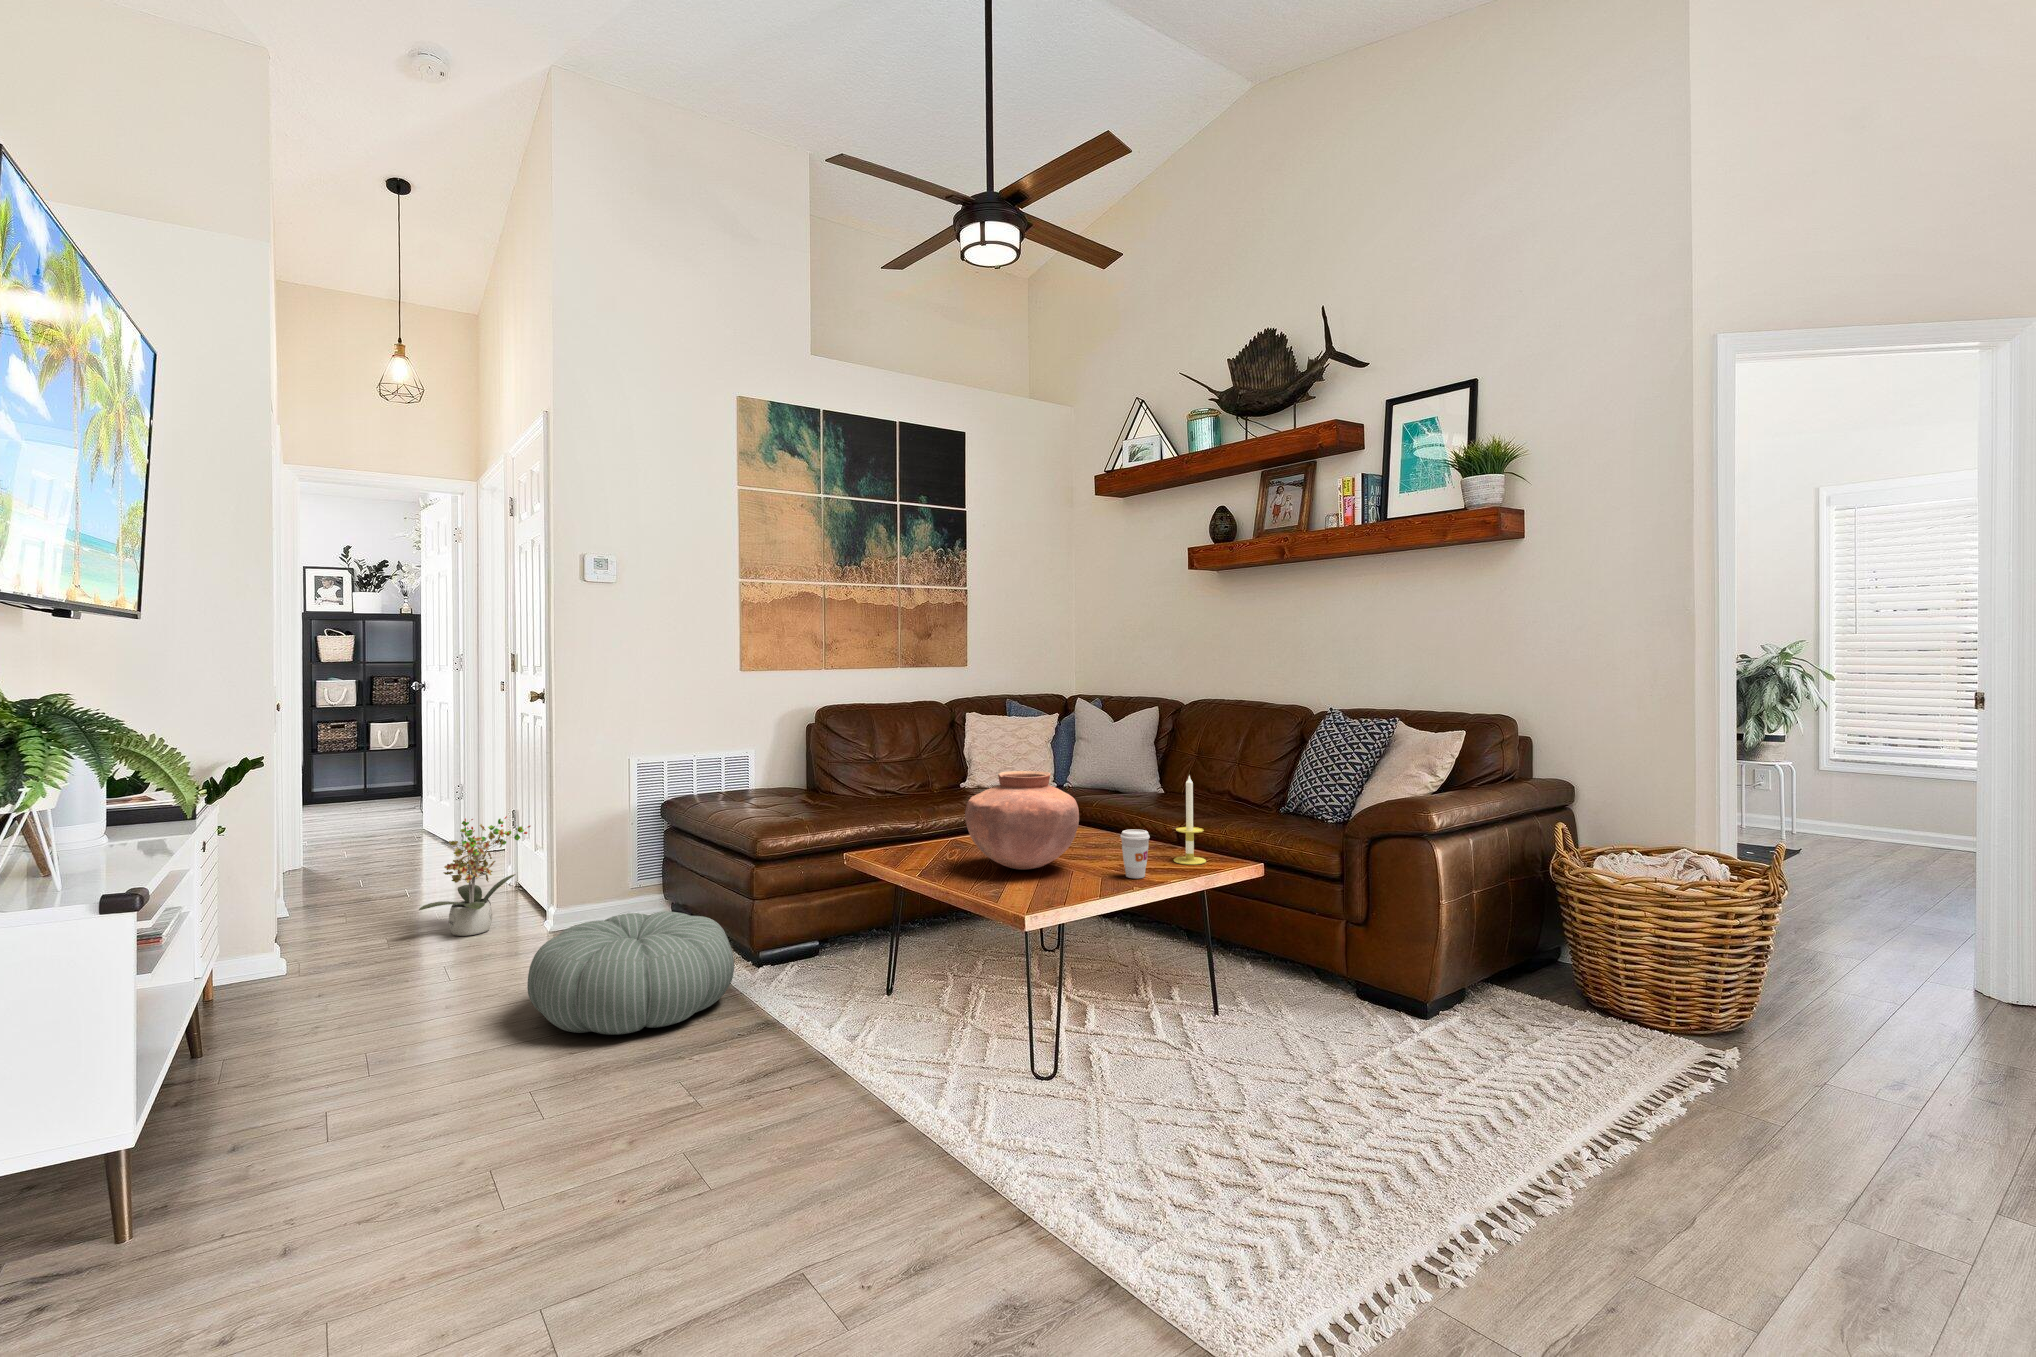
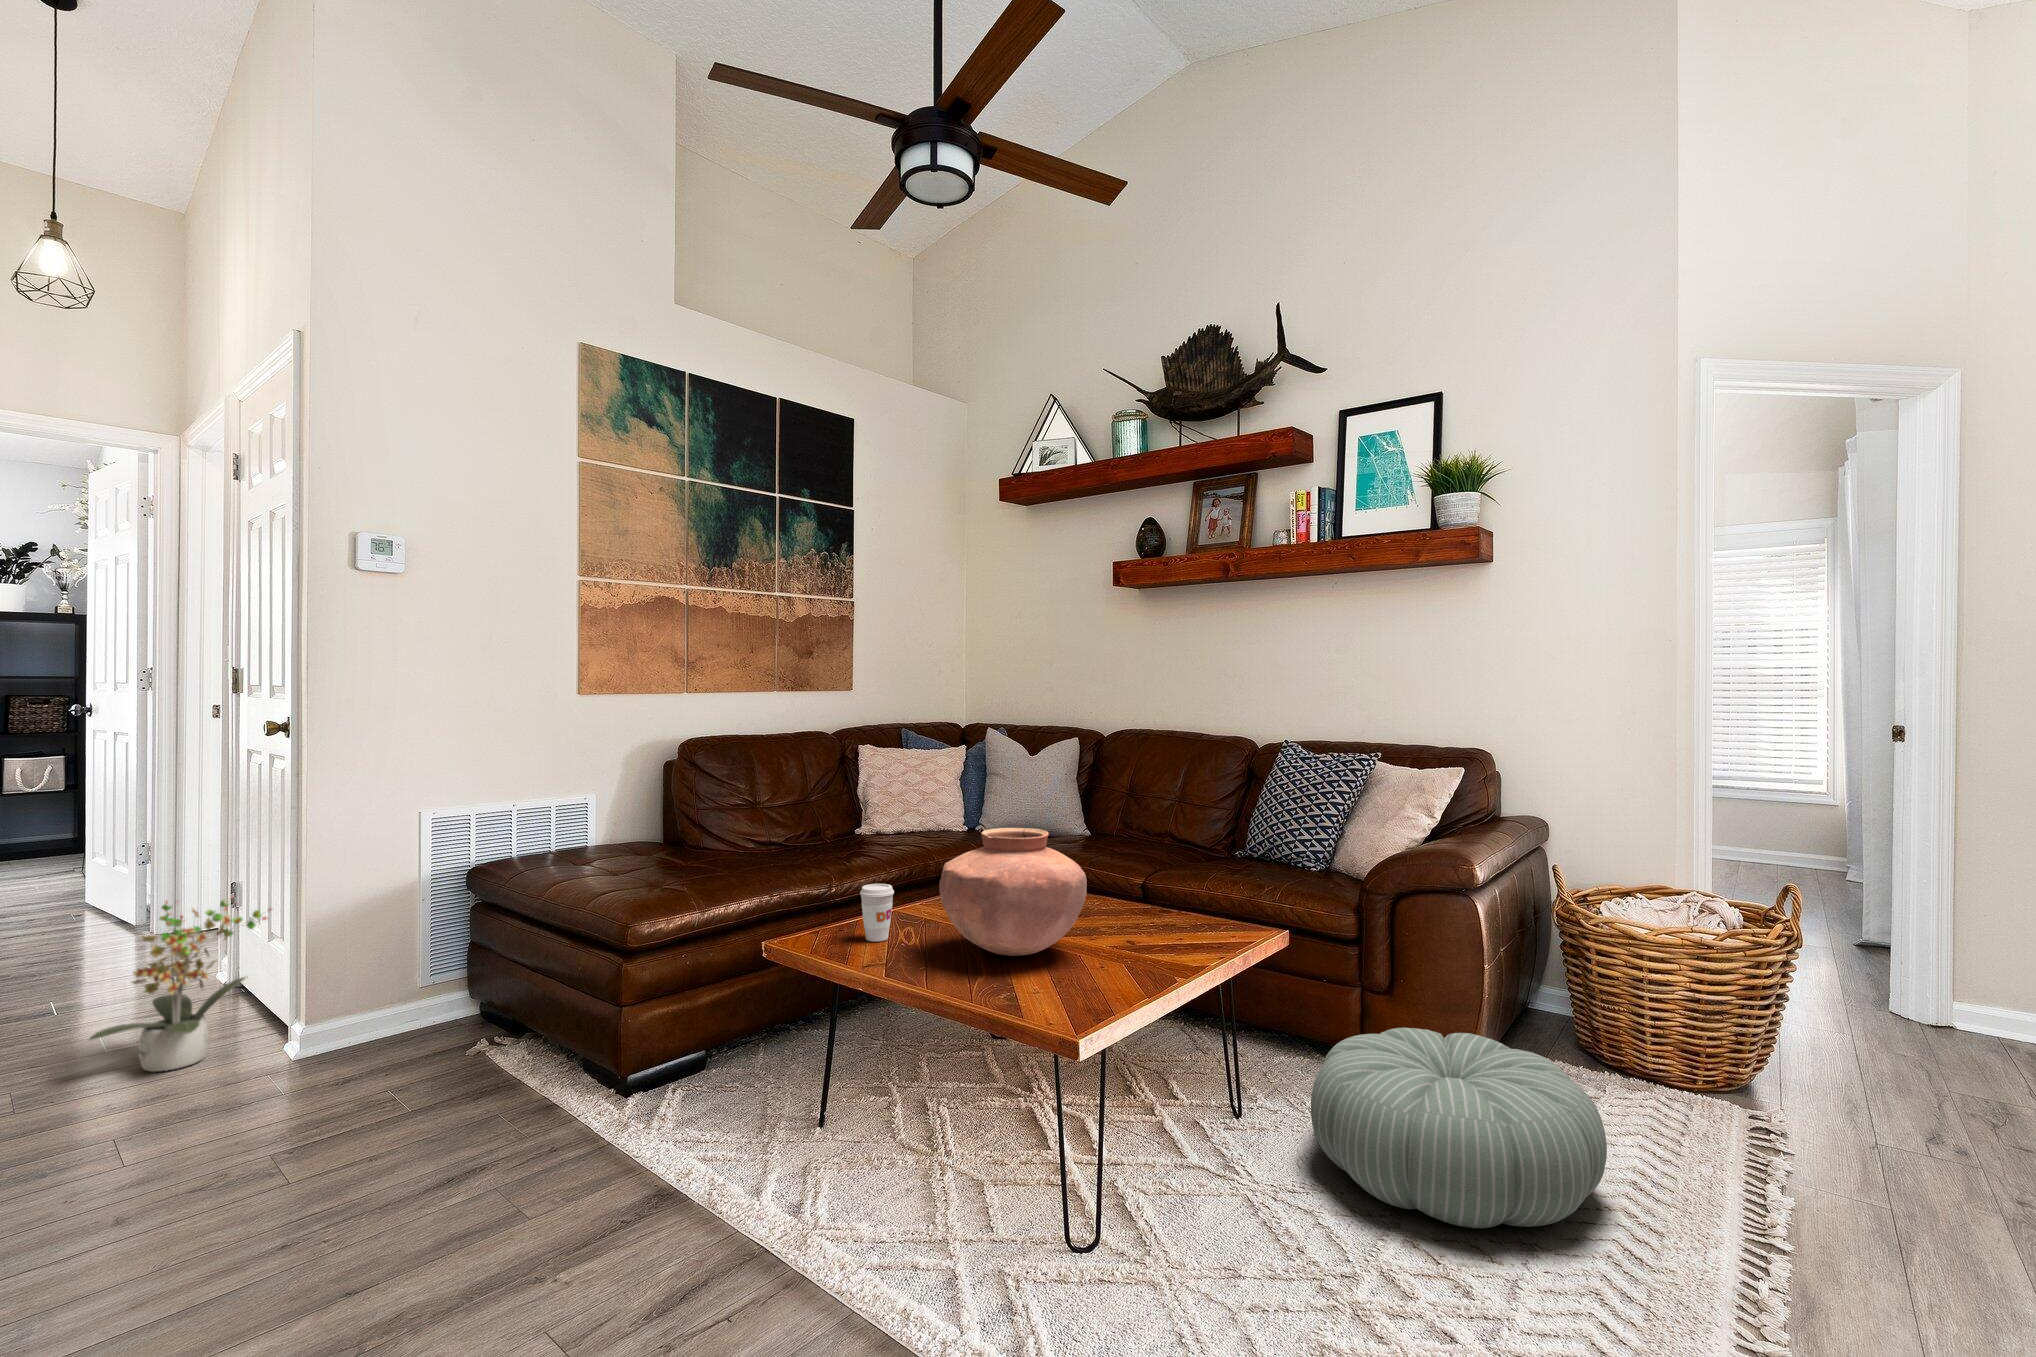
candle: present [1174,776,1206,865] -> none [1183,827,1223,938]
coffee cup: present [1120,829,1150,878] -> present [860,884,894,942]
pouf: present [527,911,734,1035] -> present [1311,1028,1607,1228]

